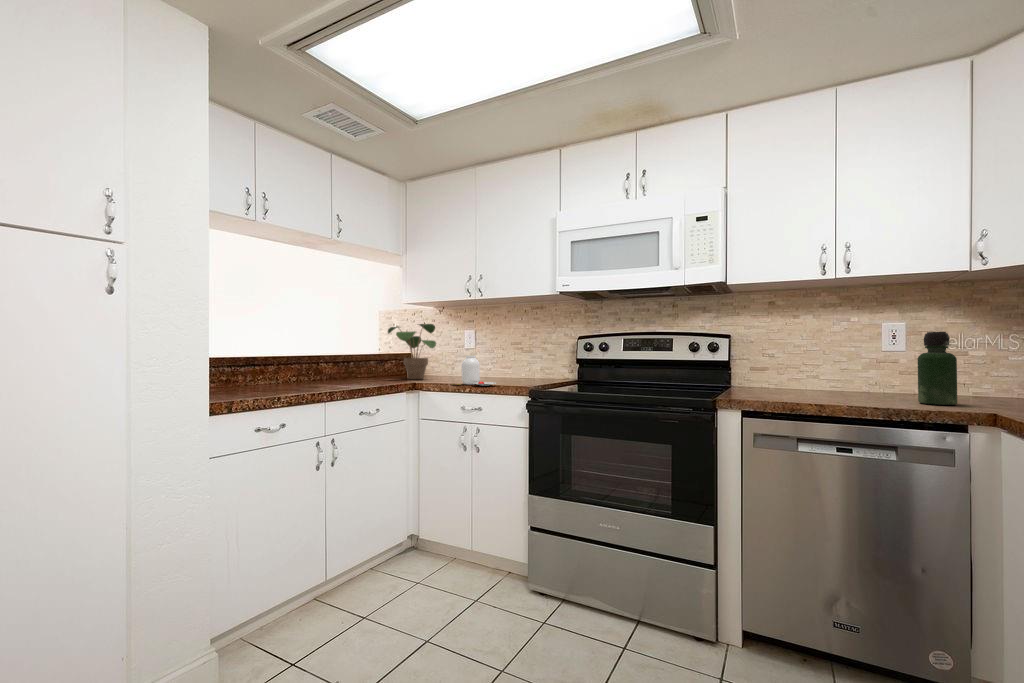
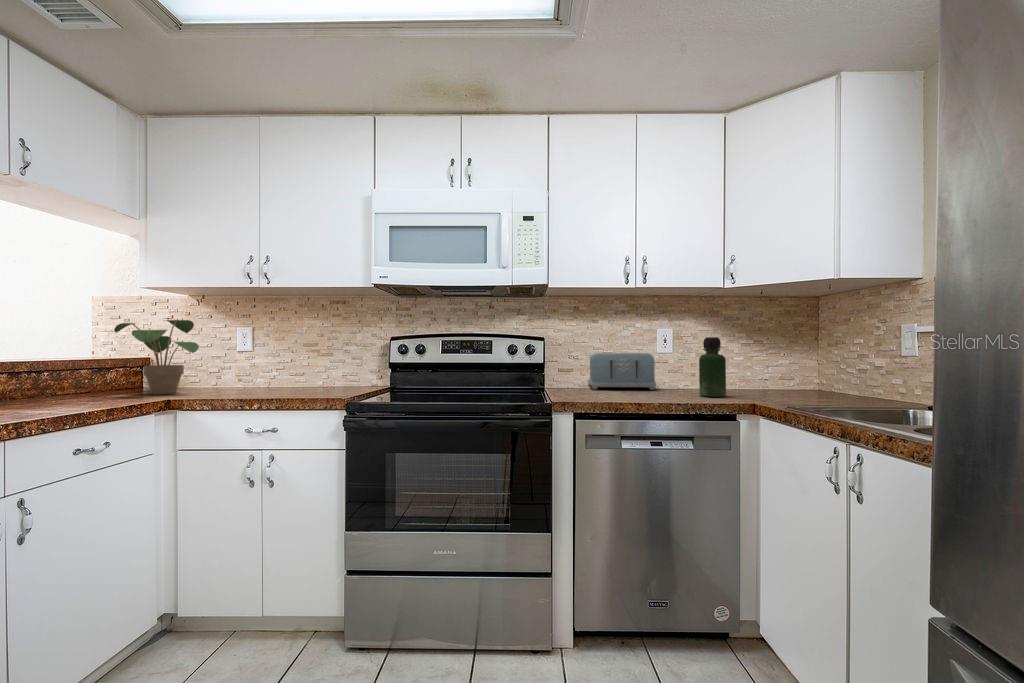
toaster: none [783,351,869,394] -> present [588,353,656,390]
jar: present [452,356,496,386] -> none [228,362,295,400]

